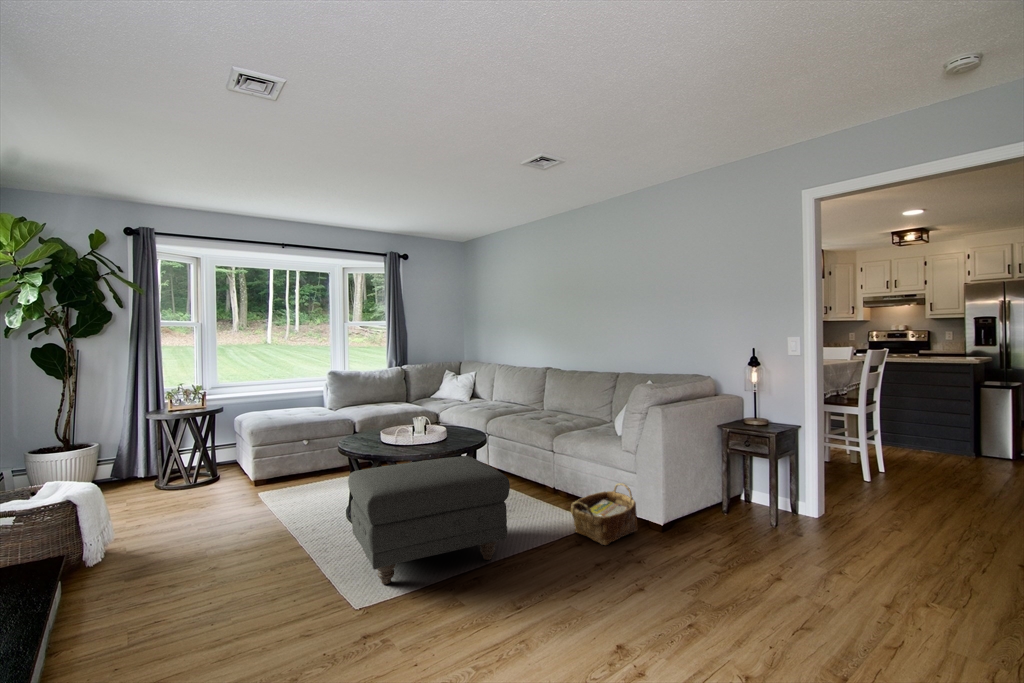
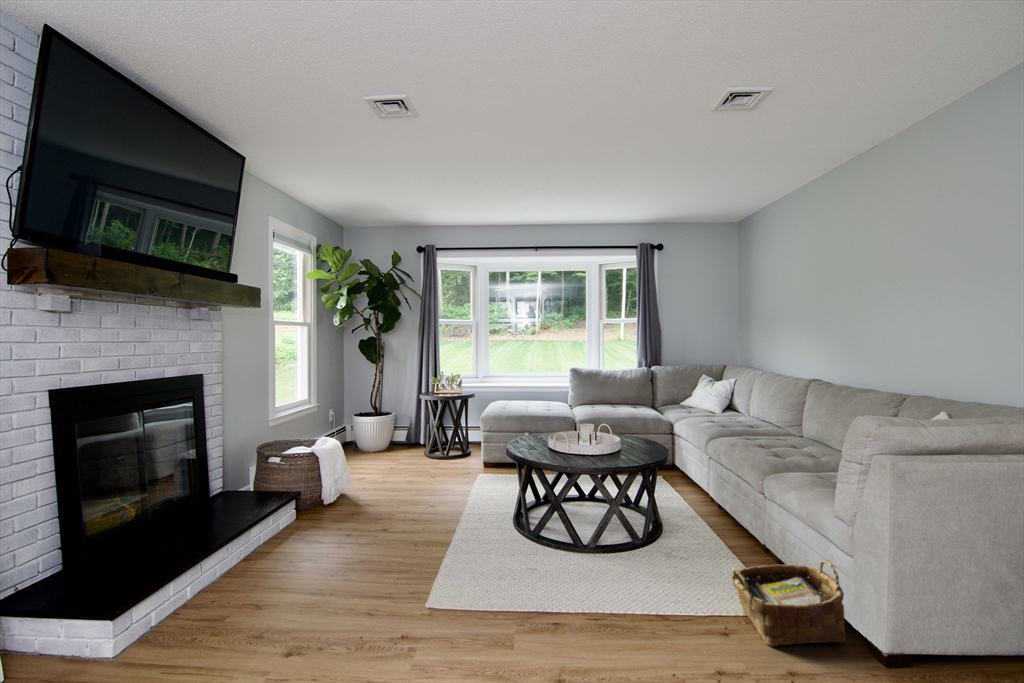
ottoman: present [348,456,510,584] -> none [448,470,620,608]

